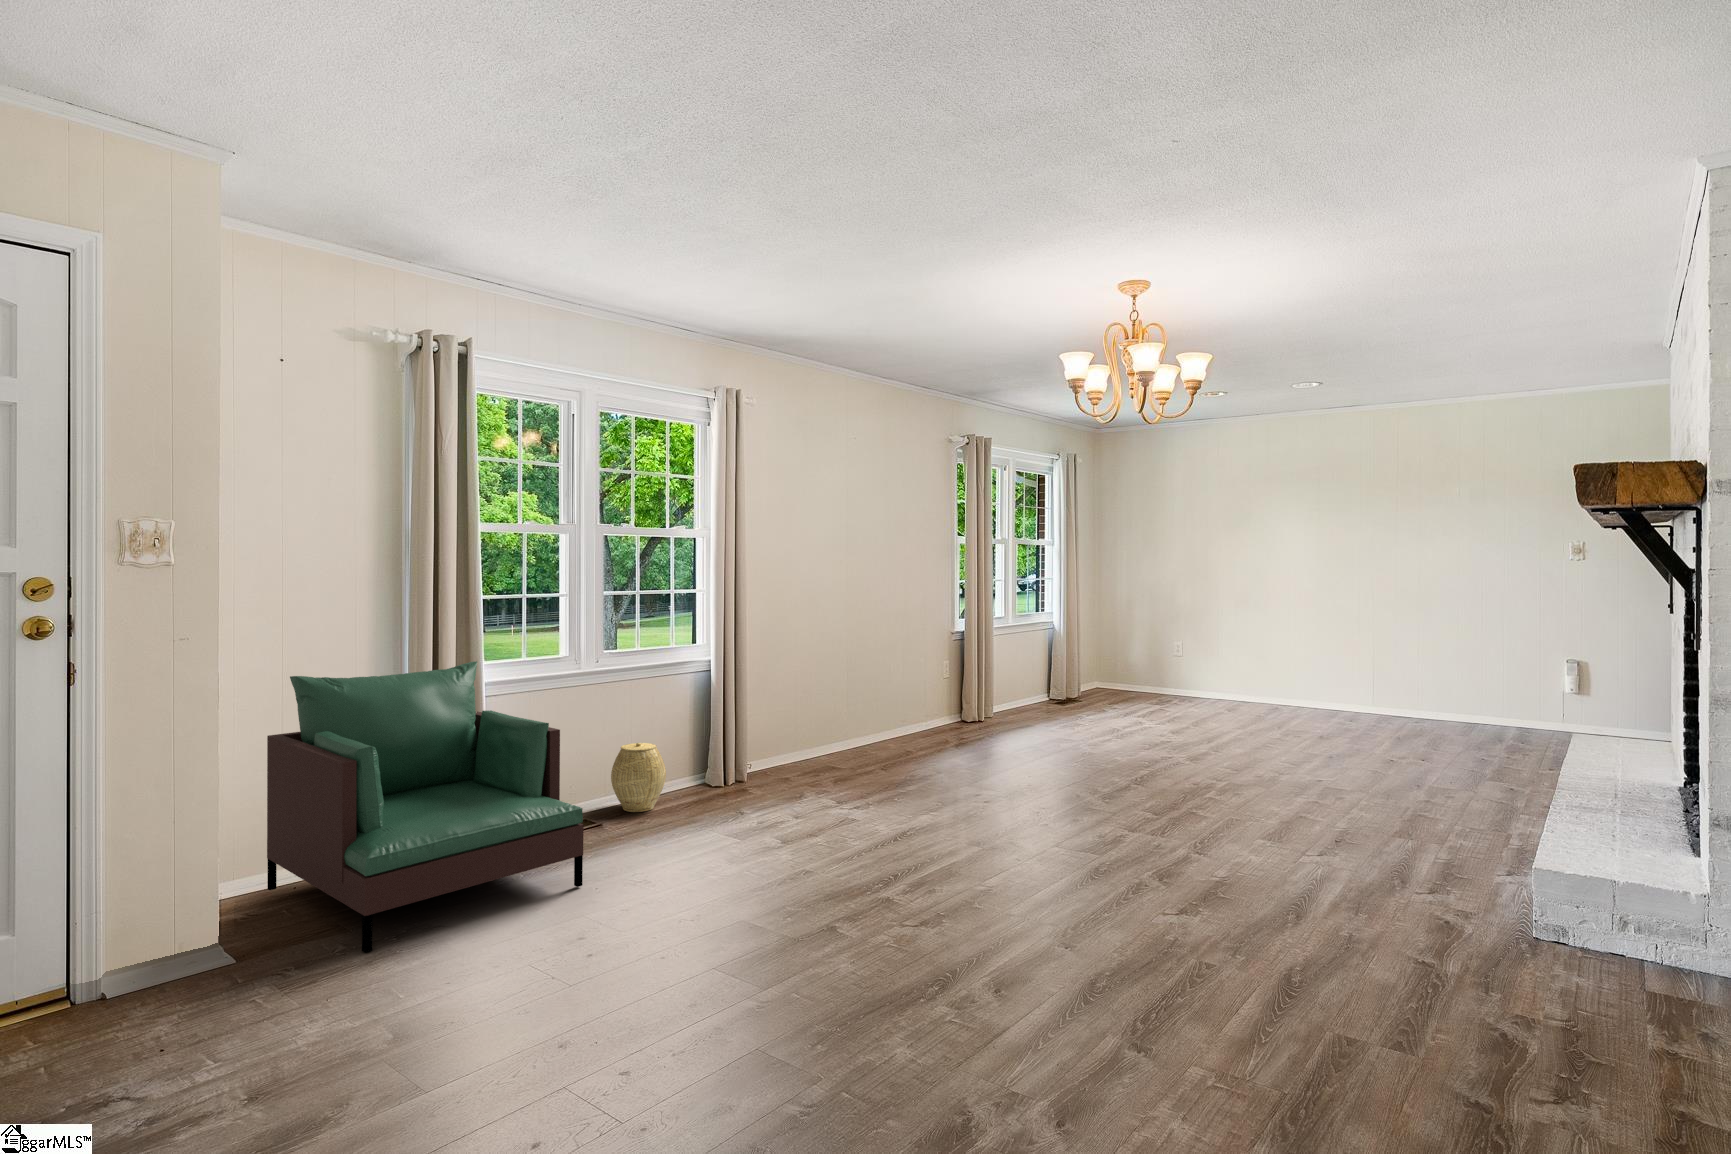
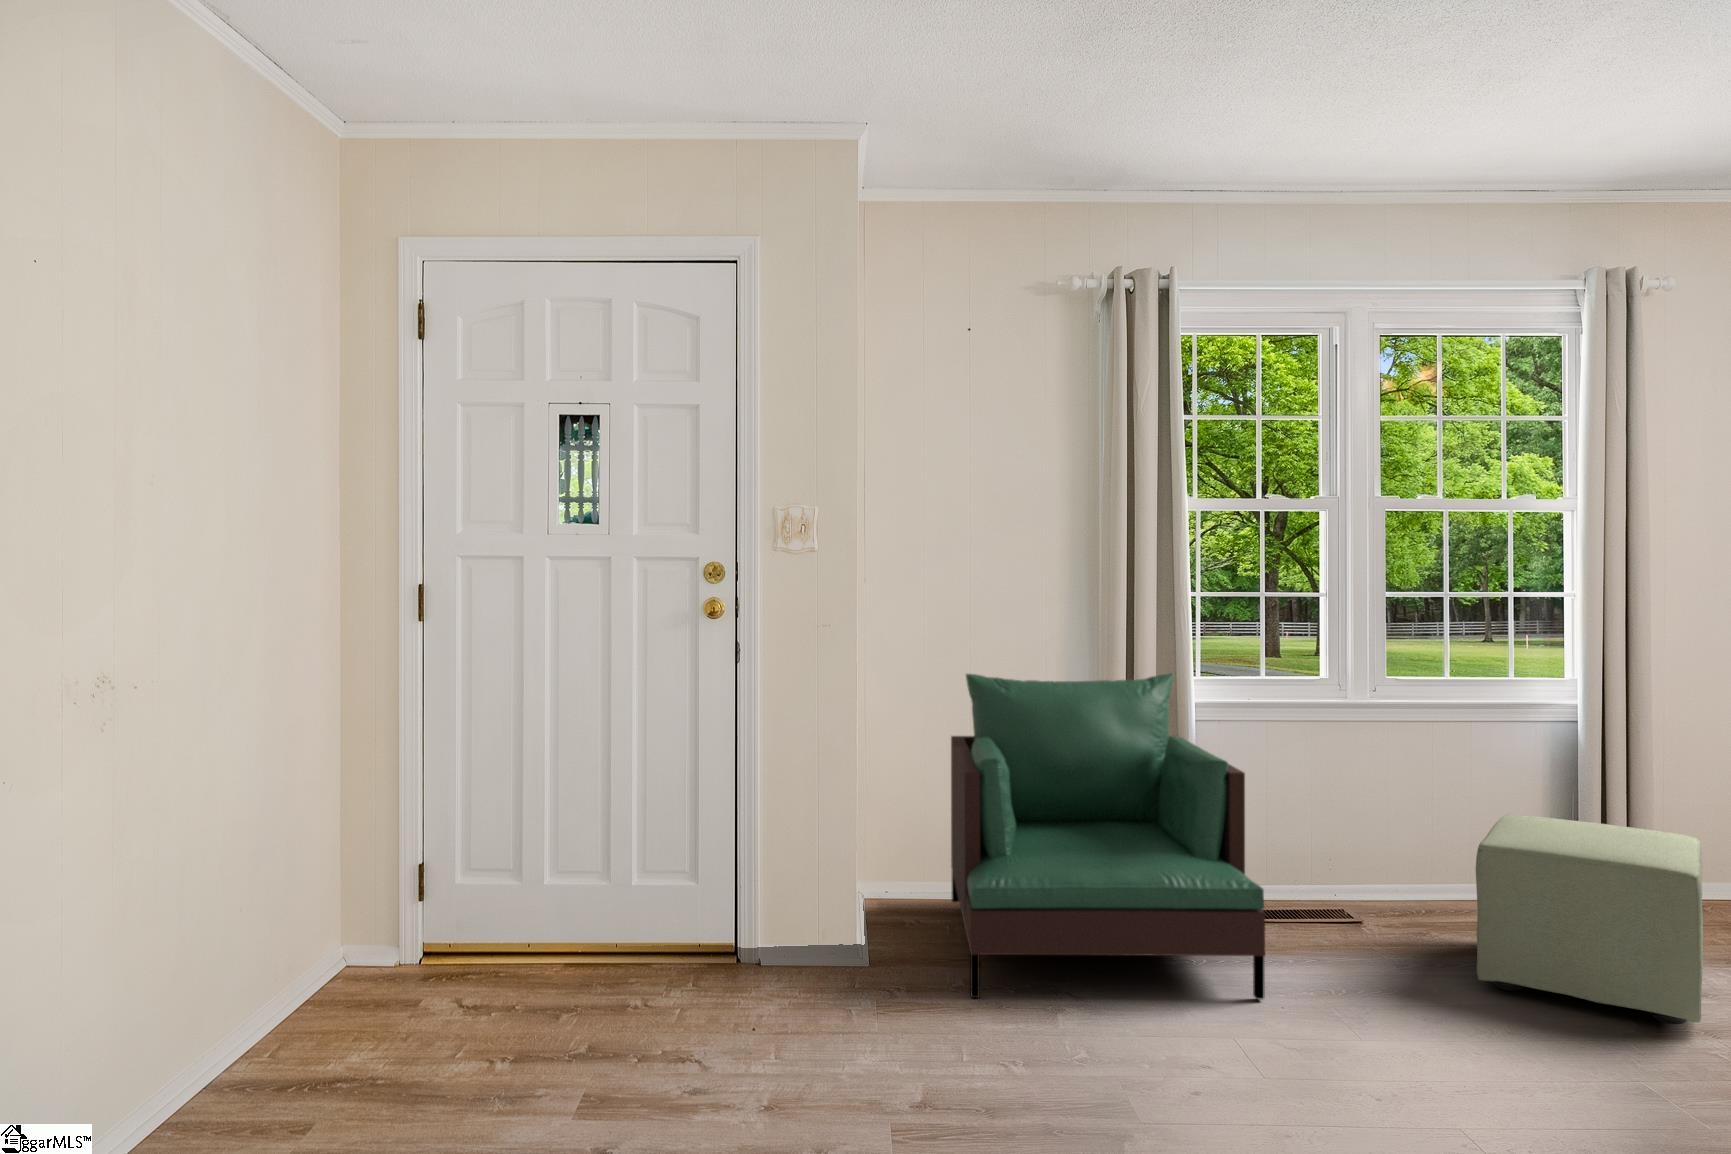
ottoman: none [686,731,800,841] -> present [1476,814,1703,1024]
woven basket: present [611,743,666,812] -> none [1387,814,1478,920]

